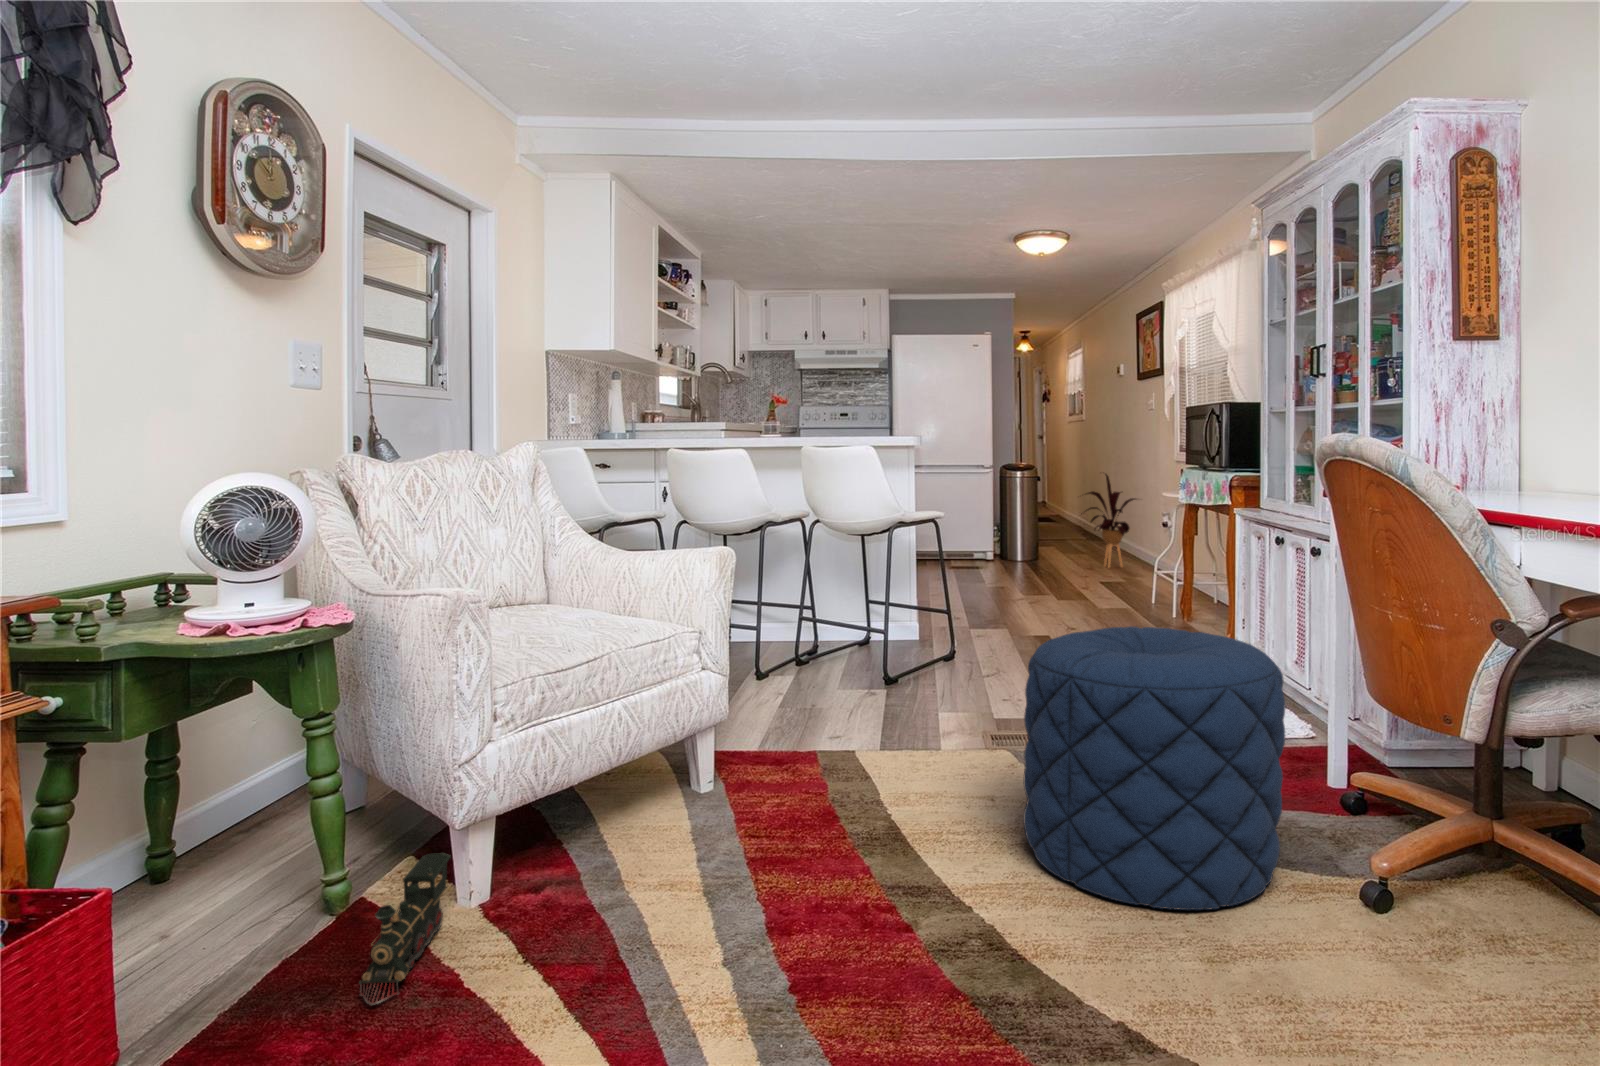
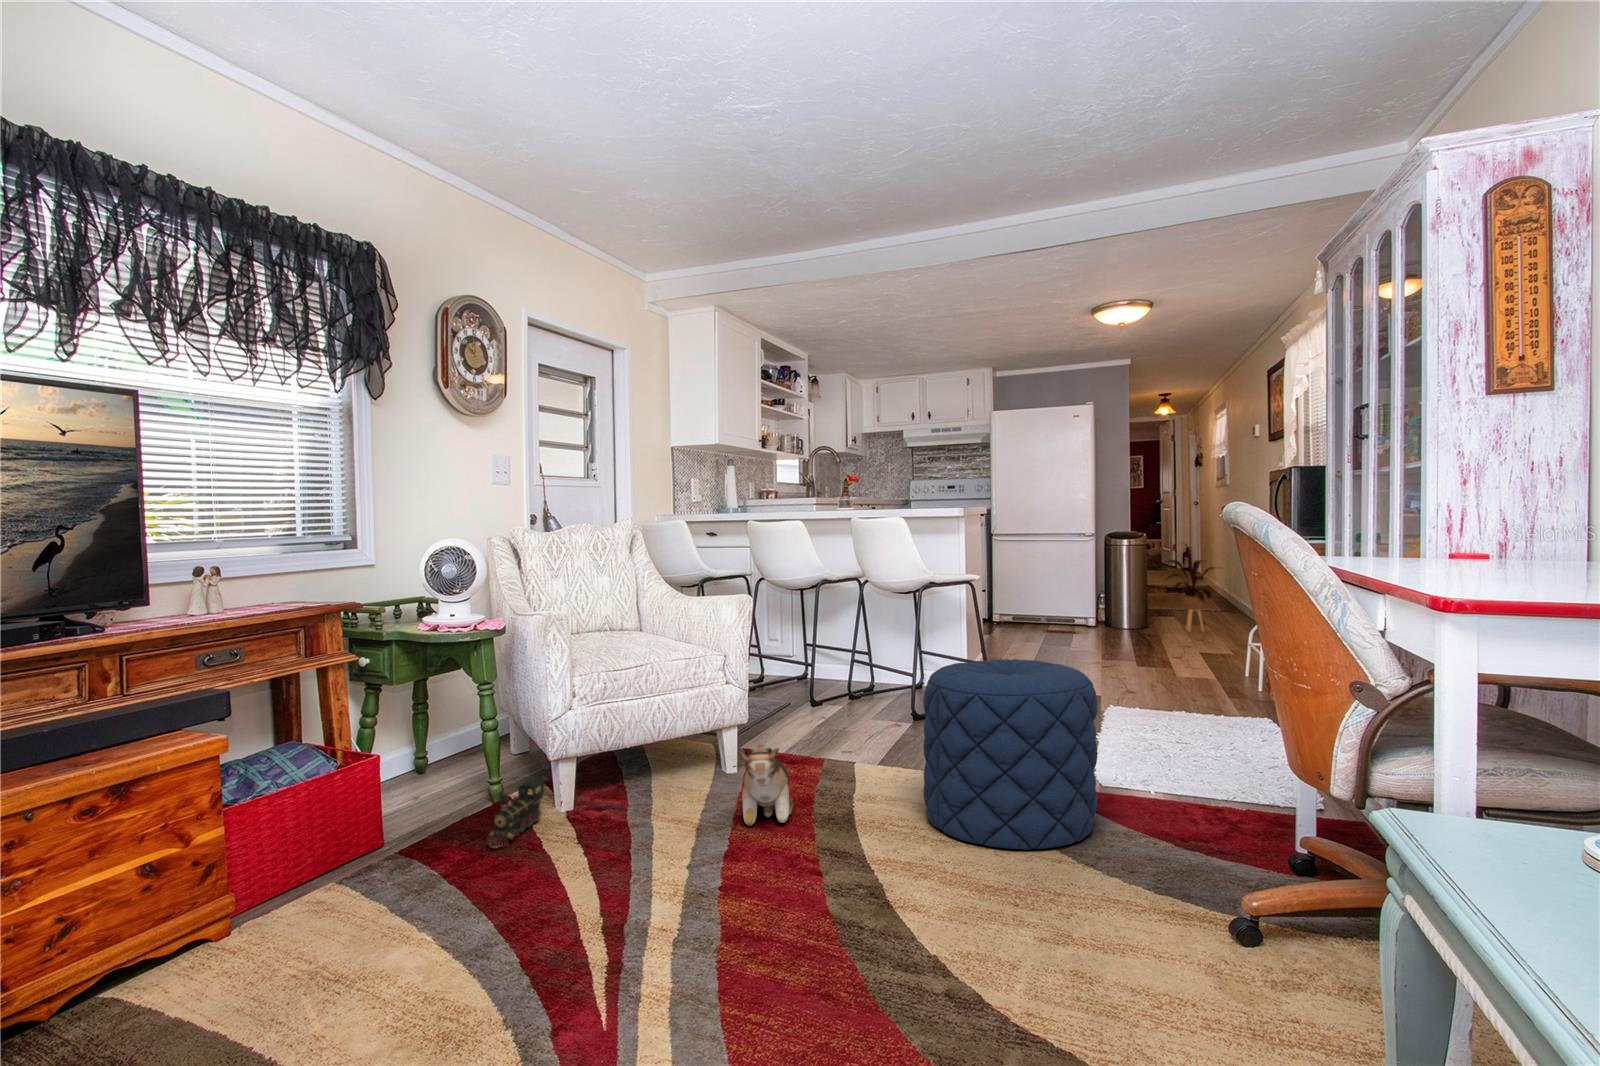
plush toy: none [767,778,845,903] -> present [739,743,794,825]

